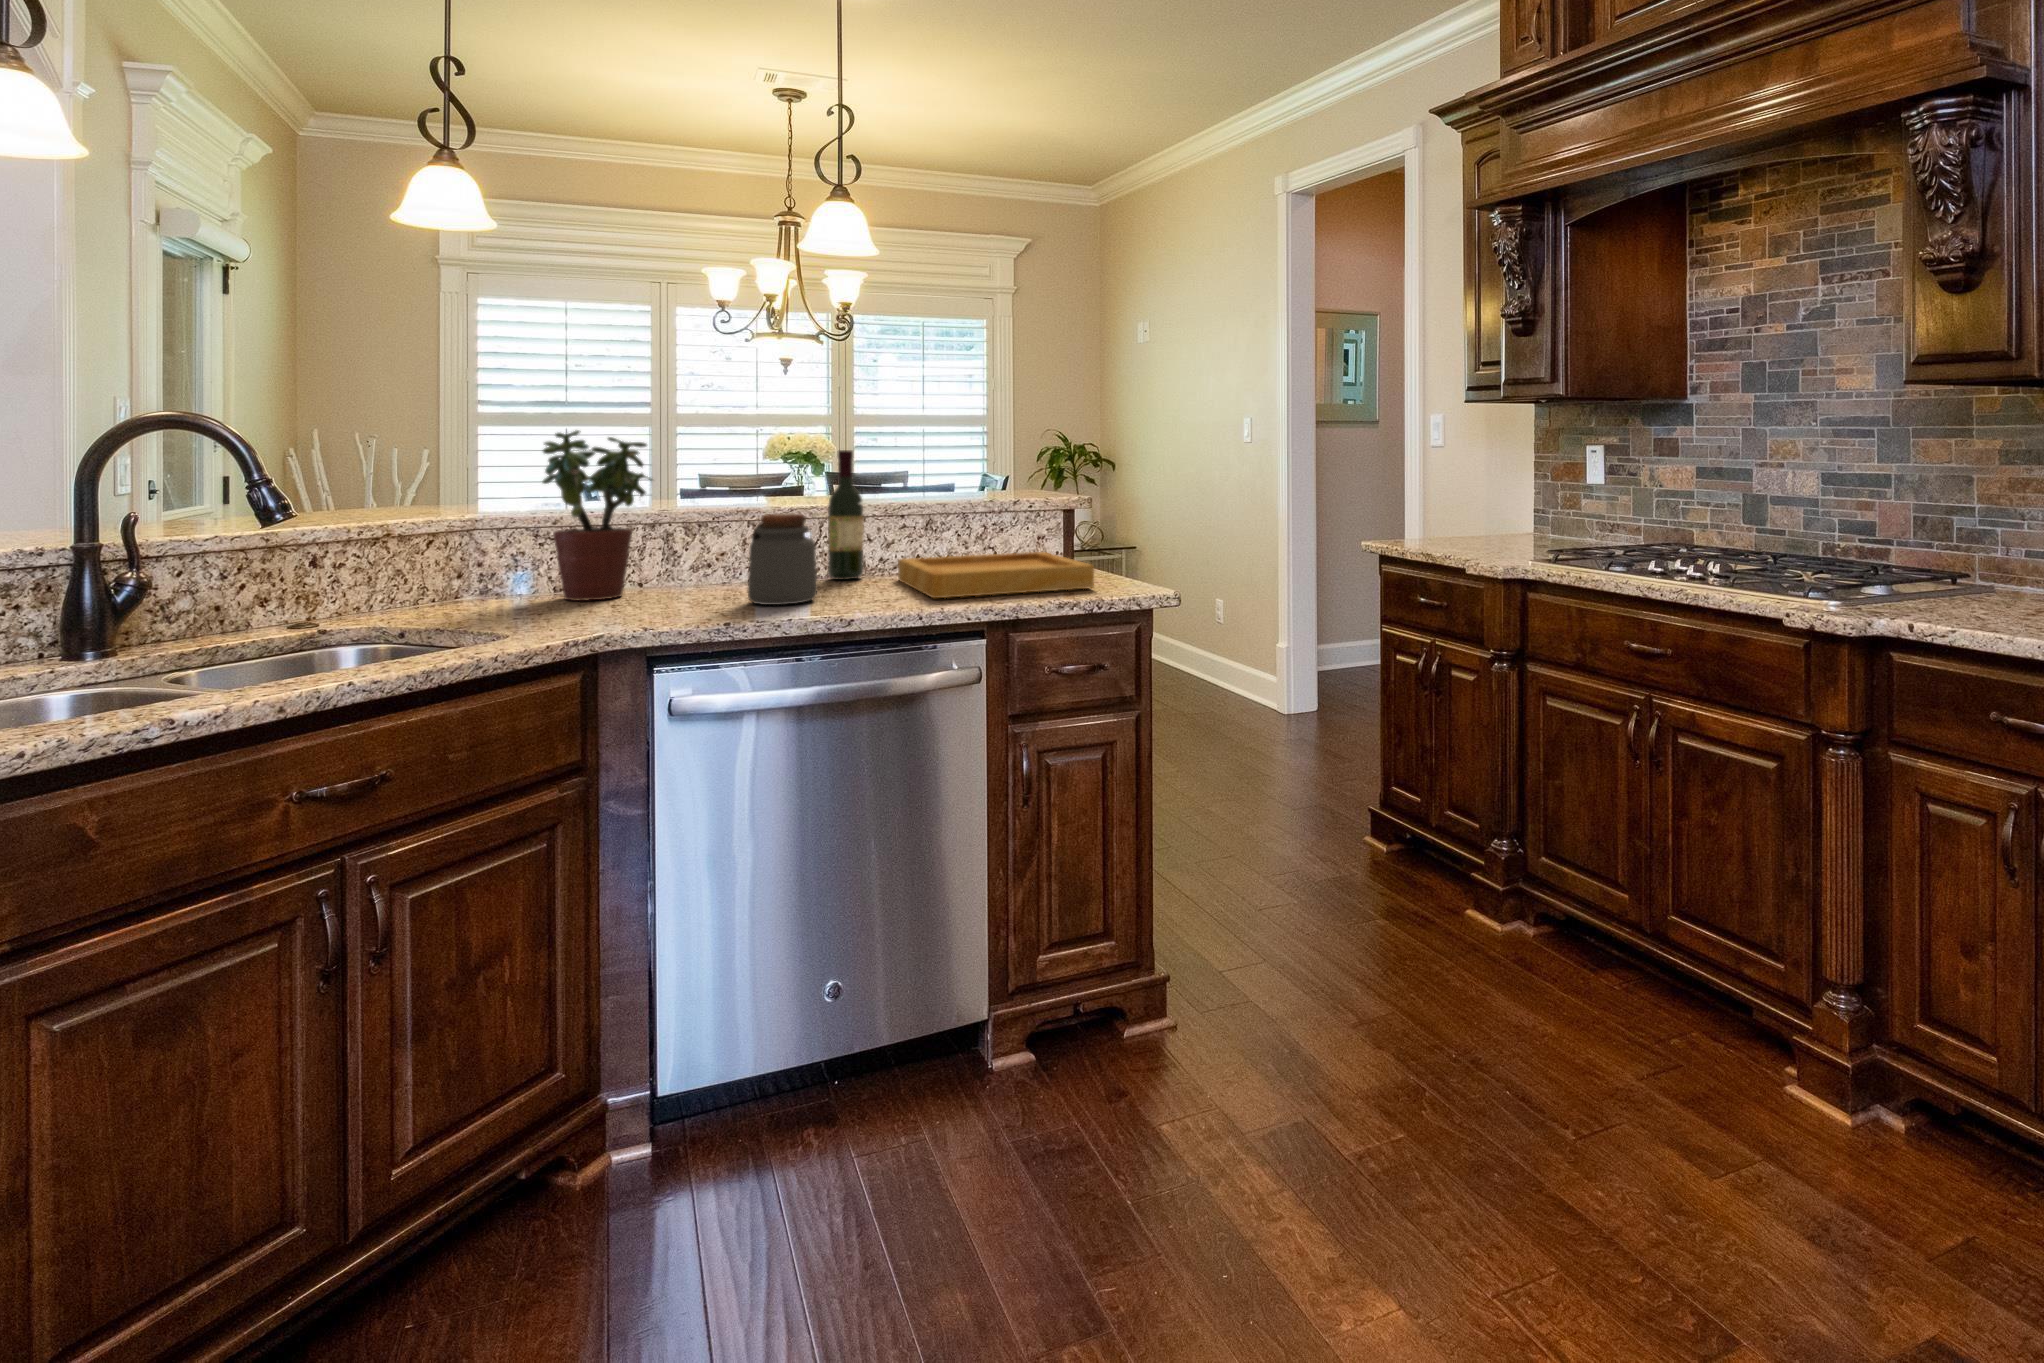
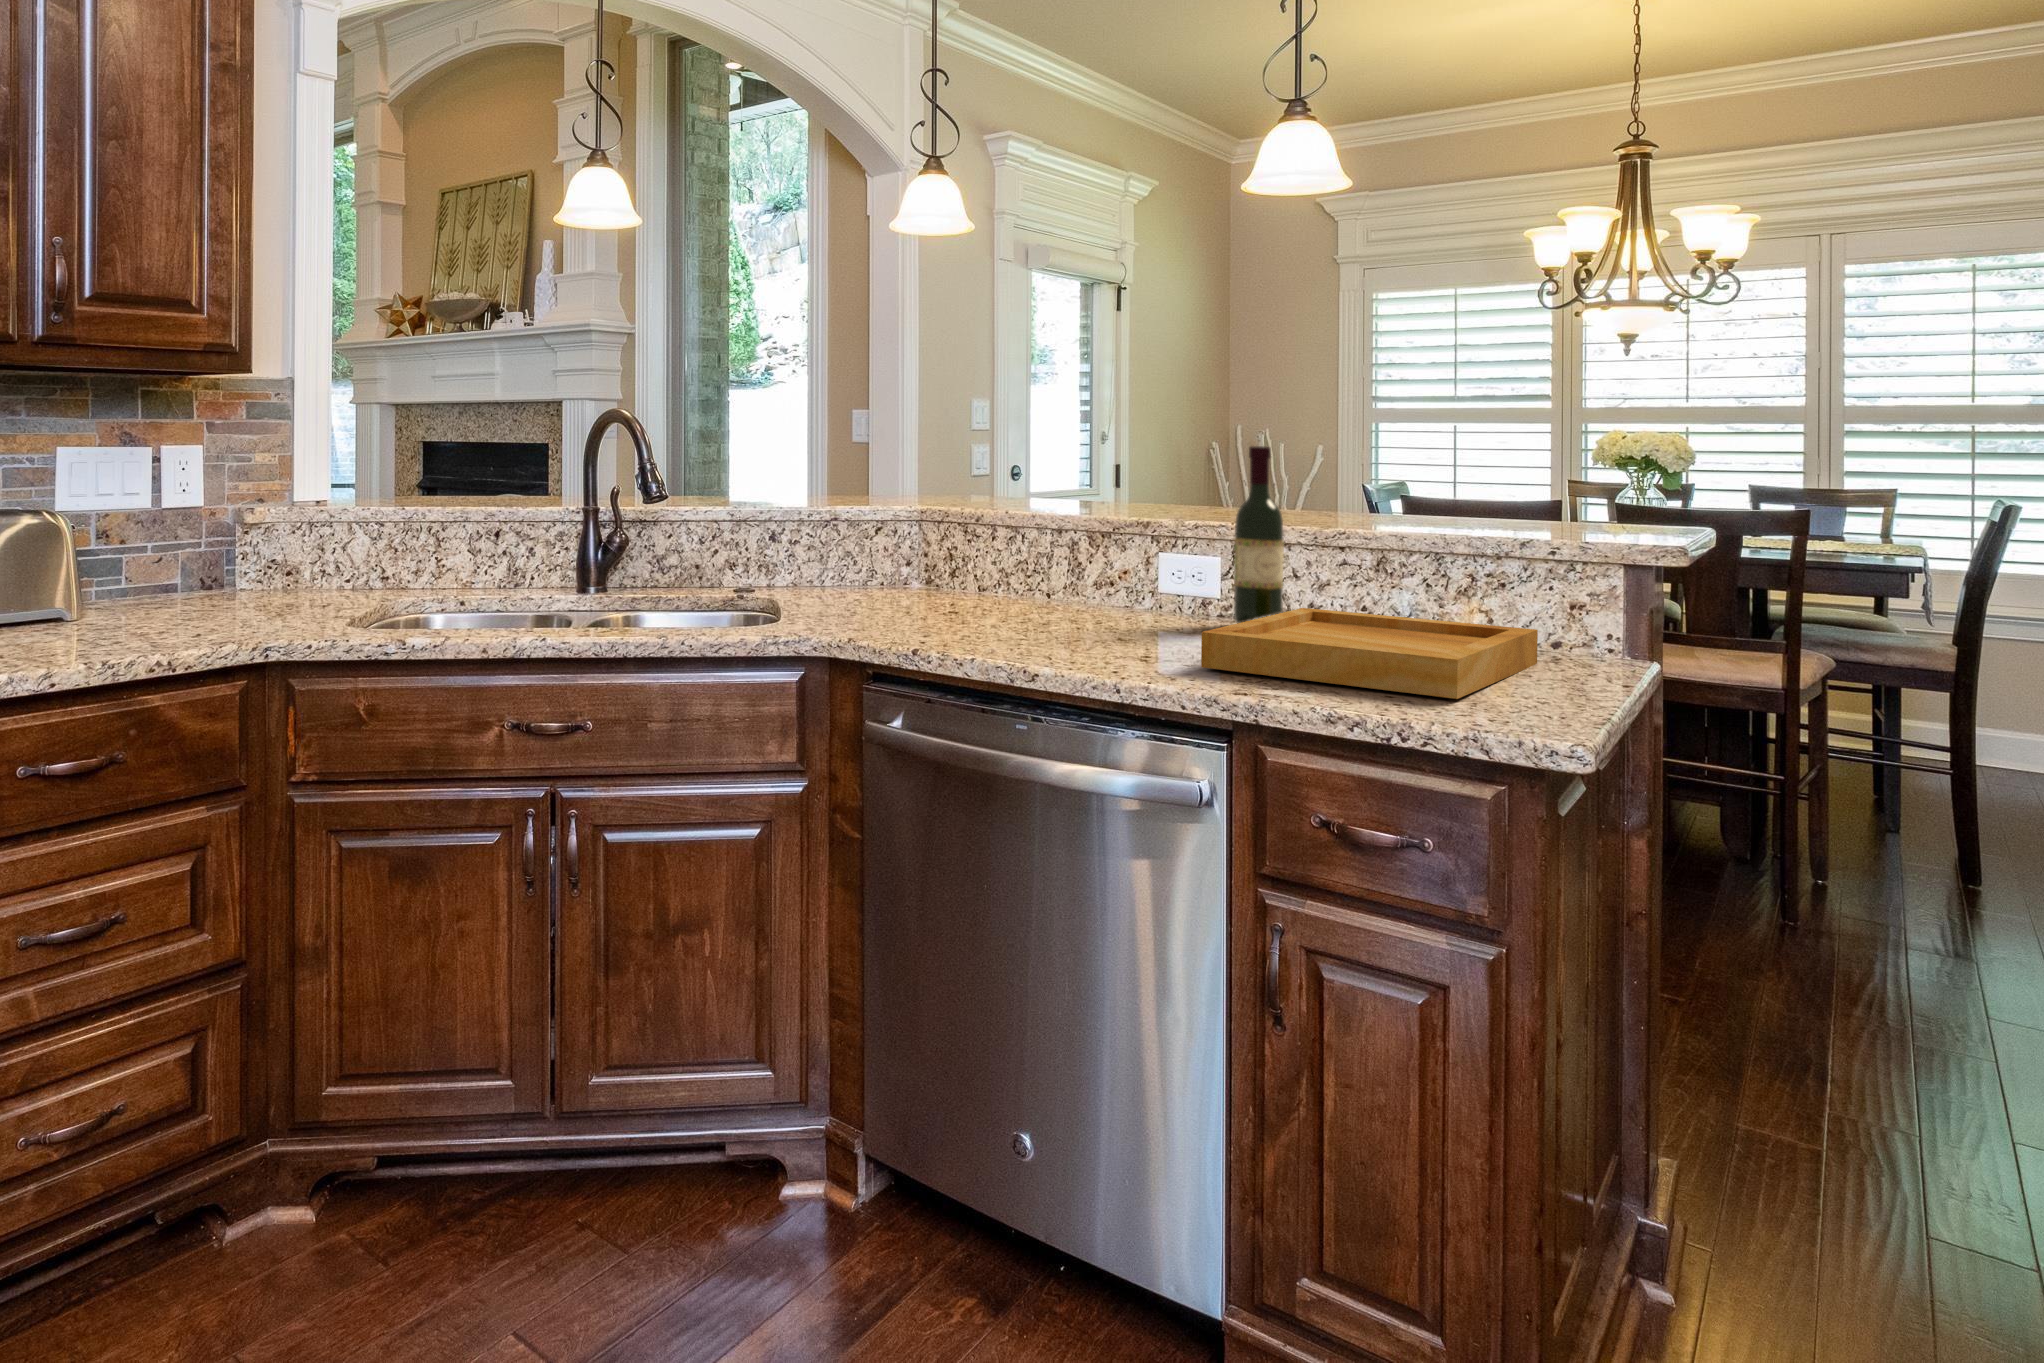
potted plant: present [543,430,652,601] -> none [910,415,1027,608]
jar: present [748,513,818,605] -> none [1031,525,1117,644]

